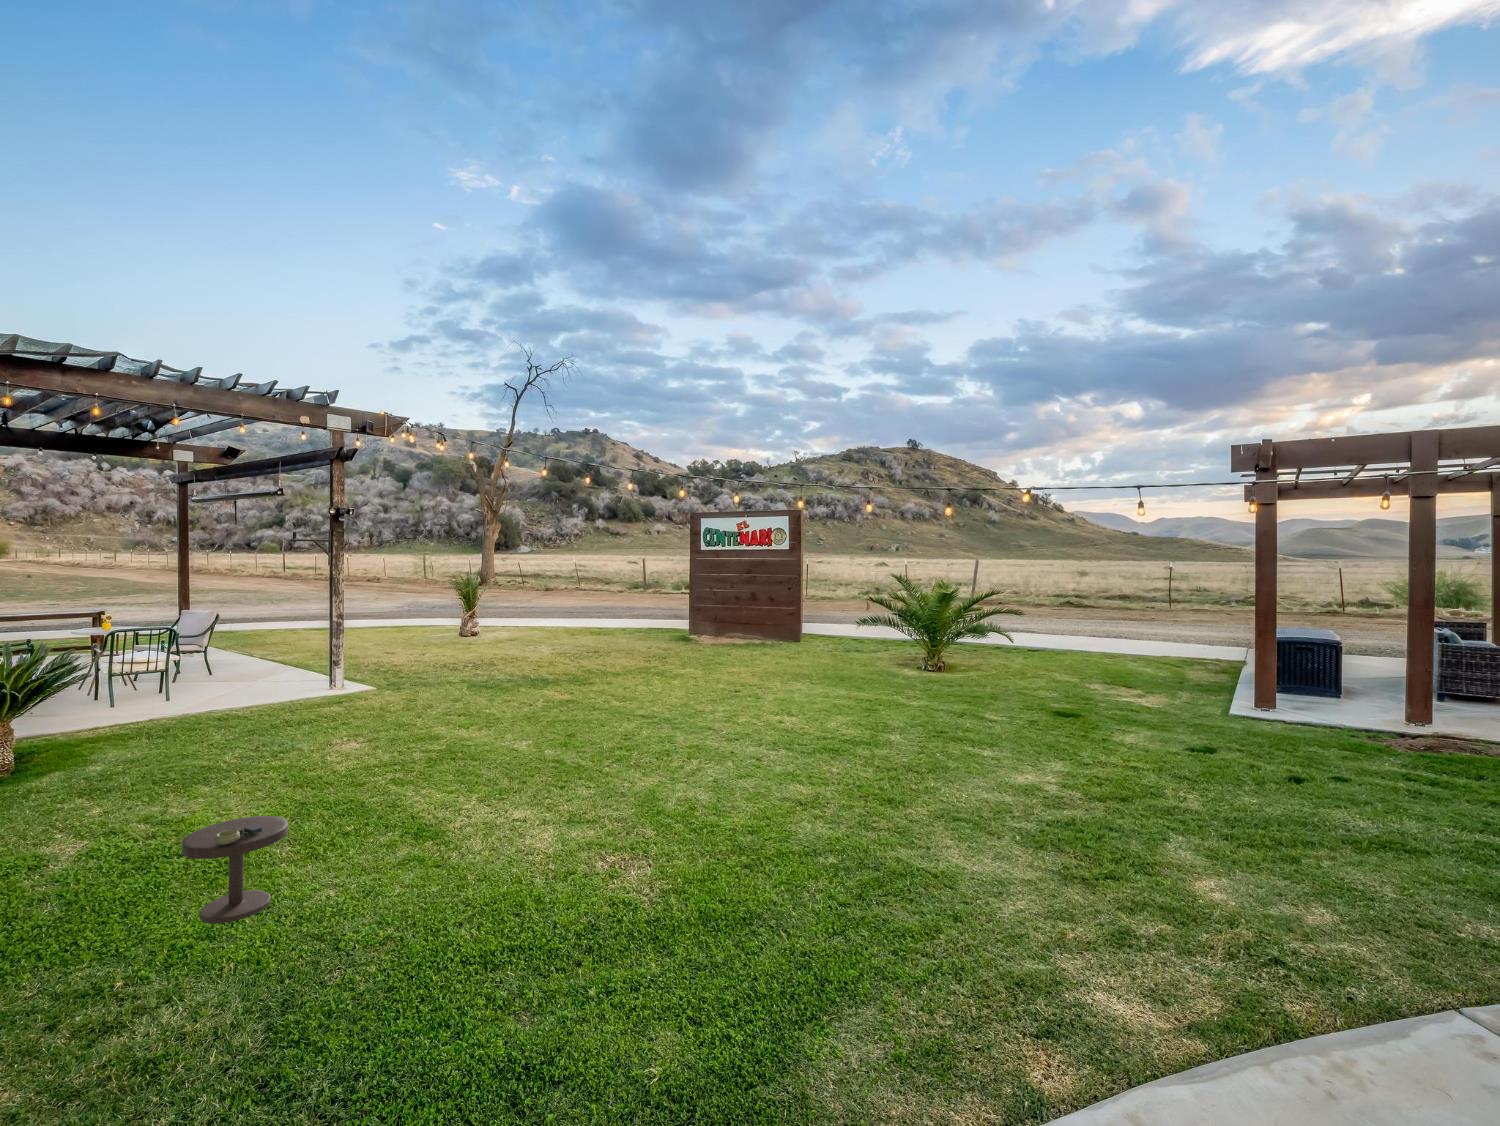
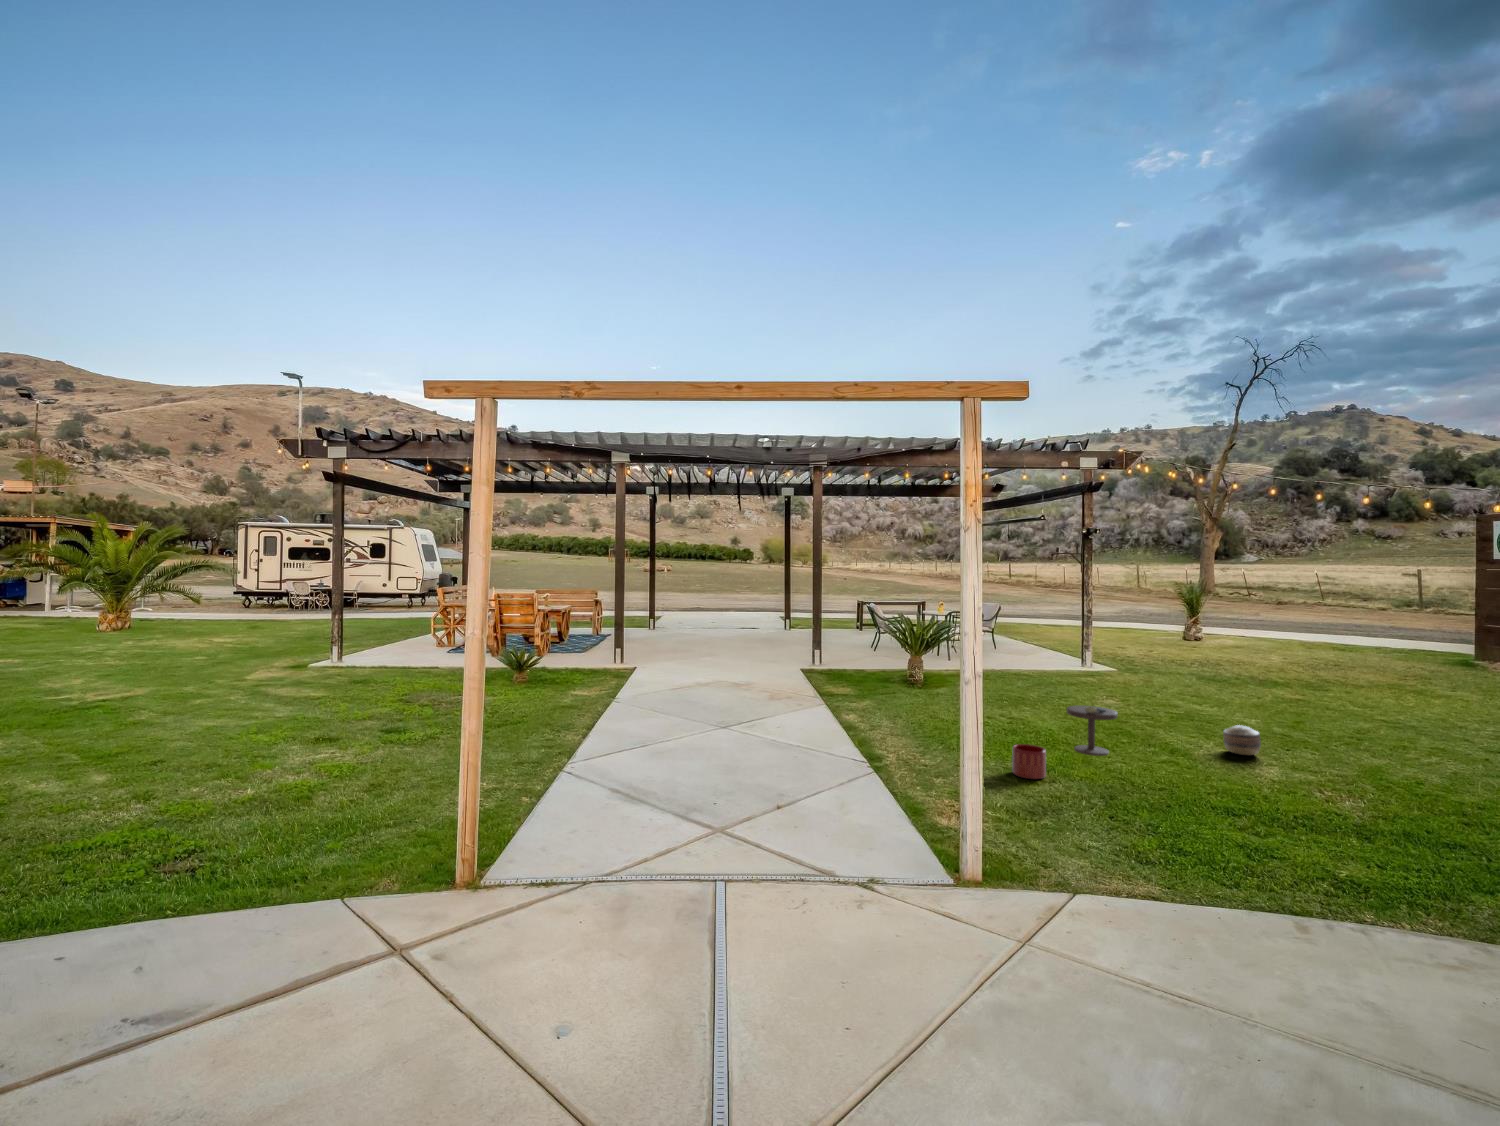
basket: none [474,761,515,799] -> present [1223,725,1261,755]
planter: none [63,916,150,1003] -> present [1012,744,1046,779]

